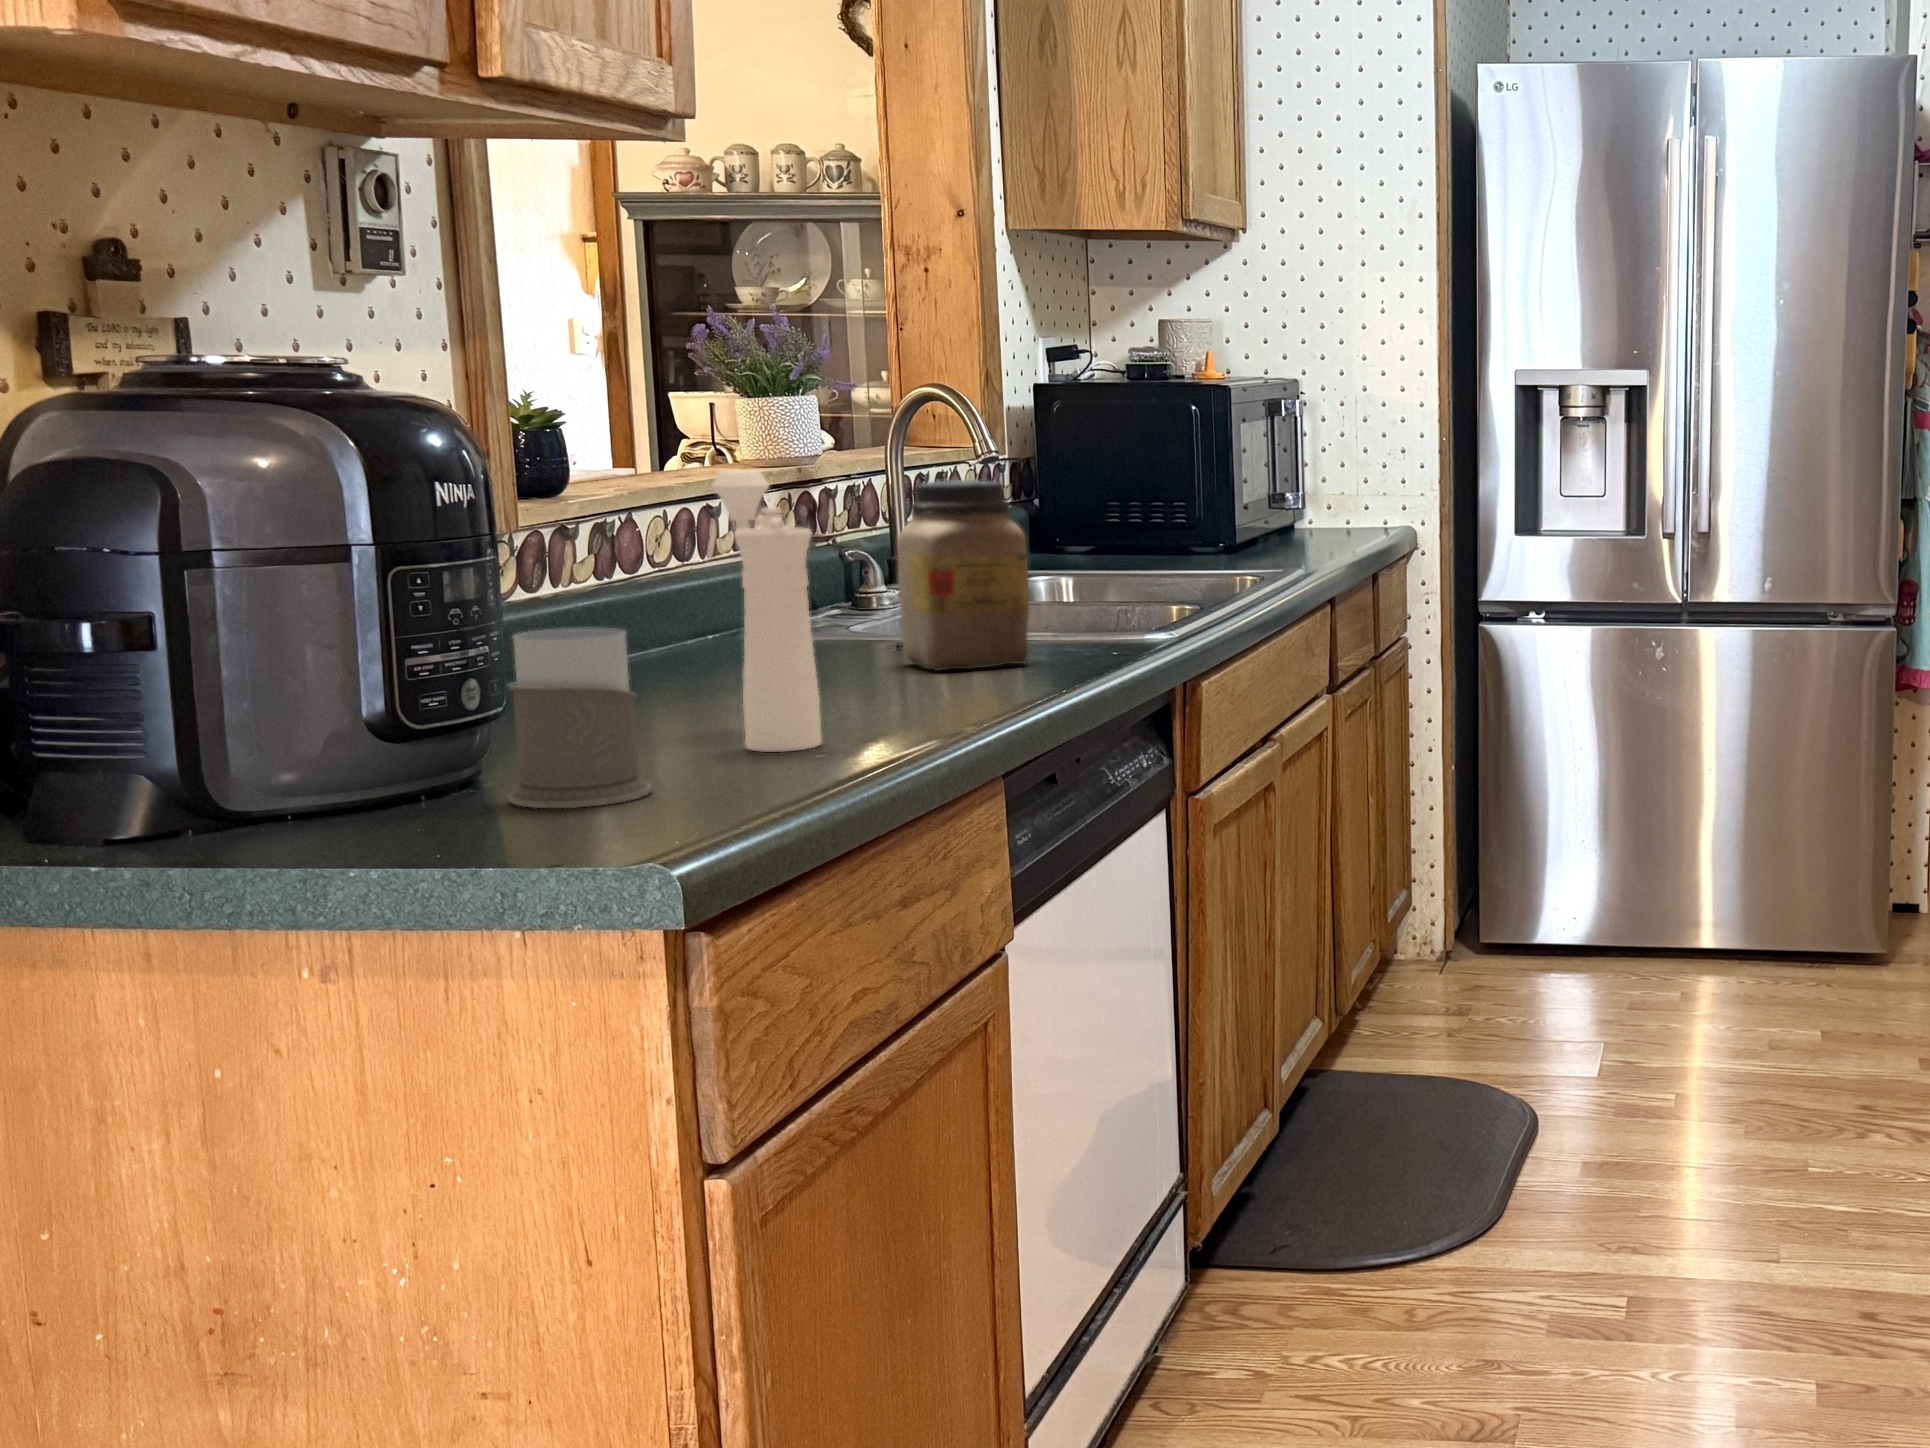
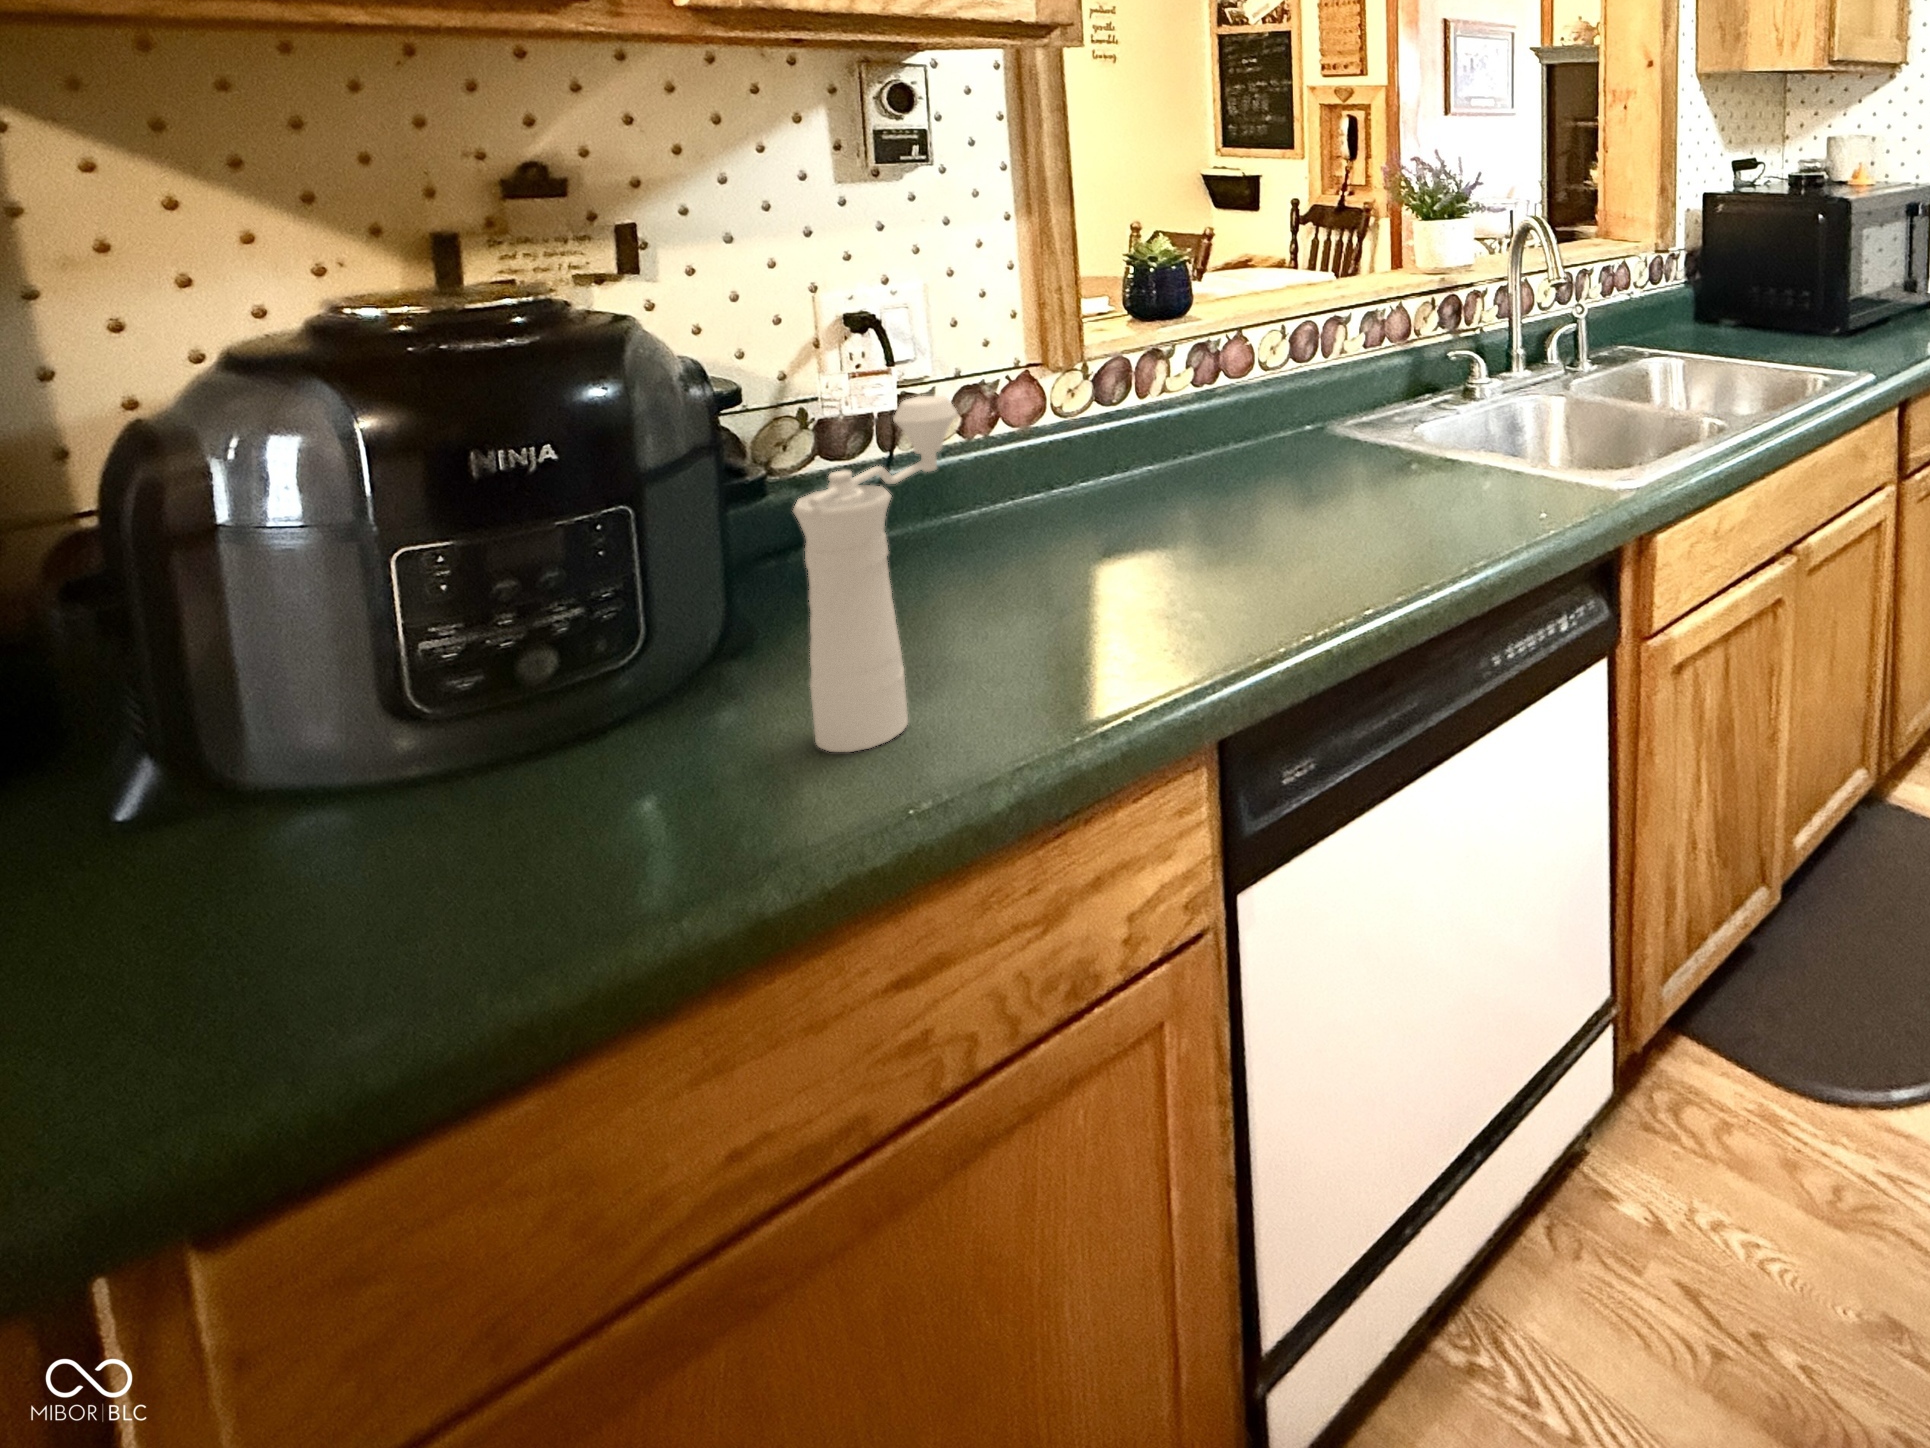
jar: present [897,480,1029,672] -> none [1317,347,1426,538]
mug: present [509,628,651,808] -> none [293,649,552,913]

